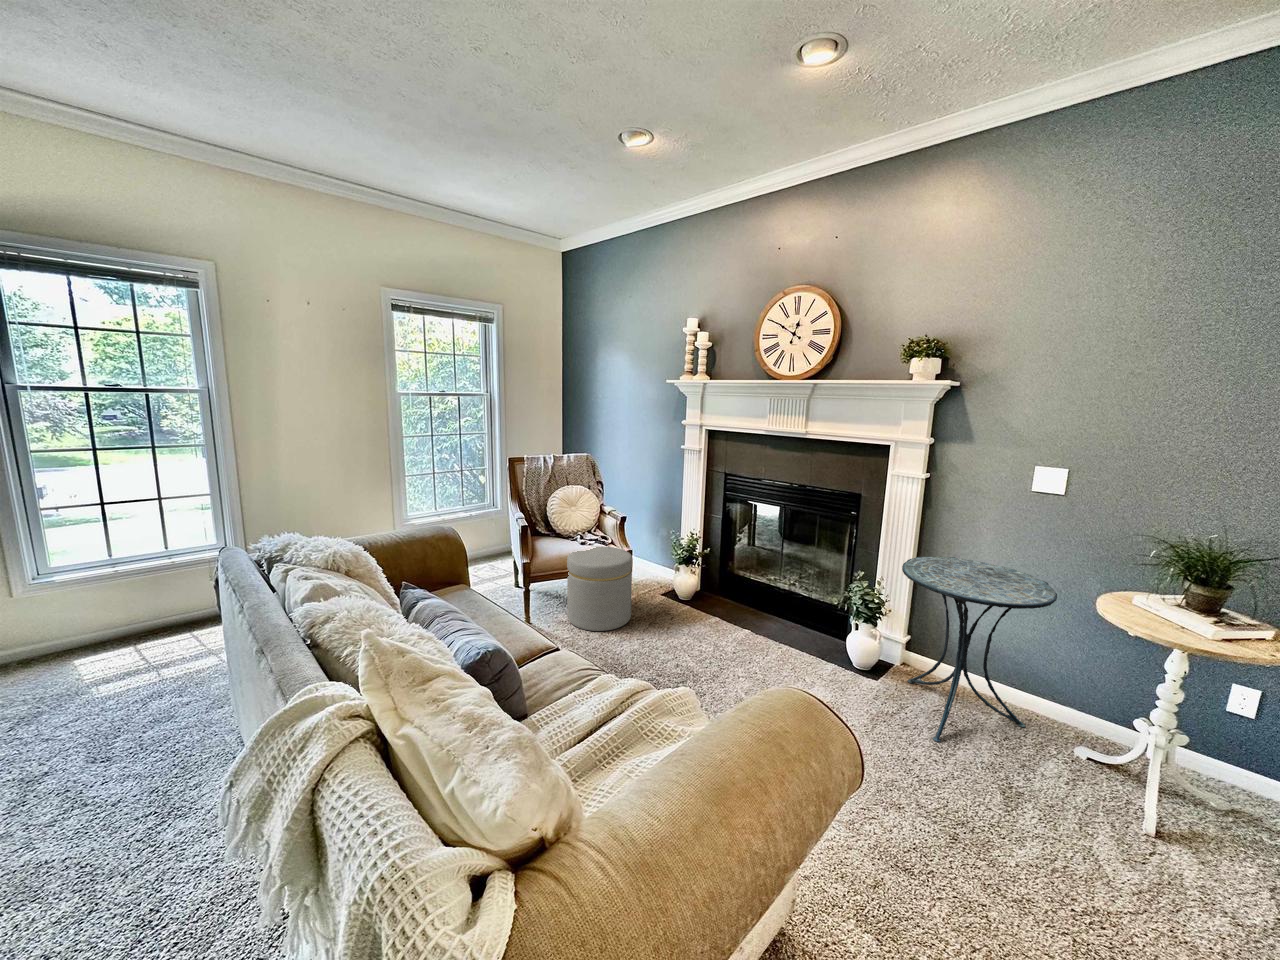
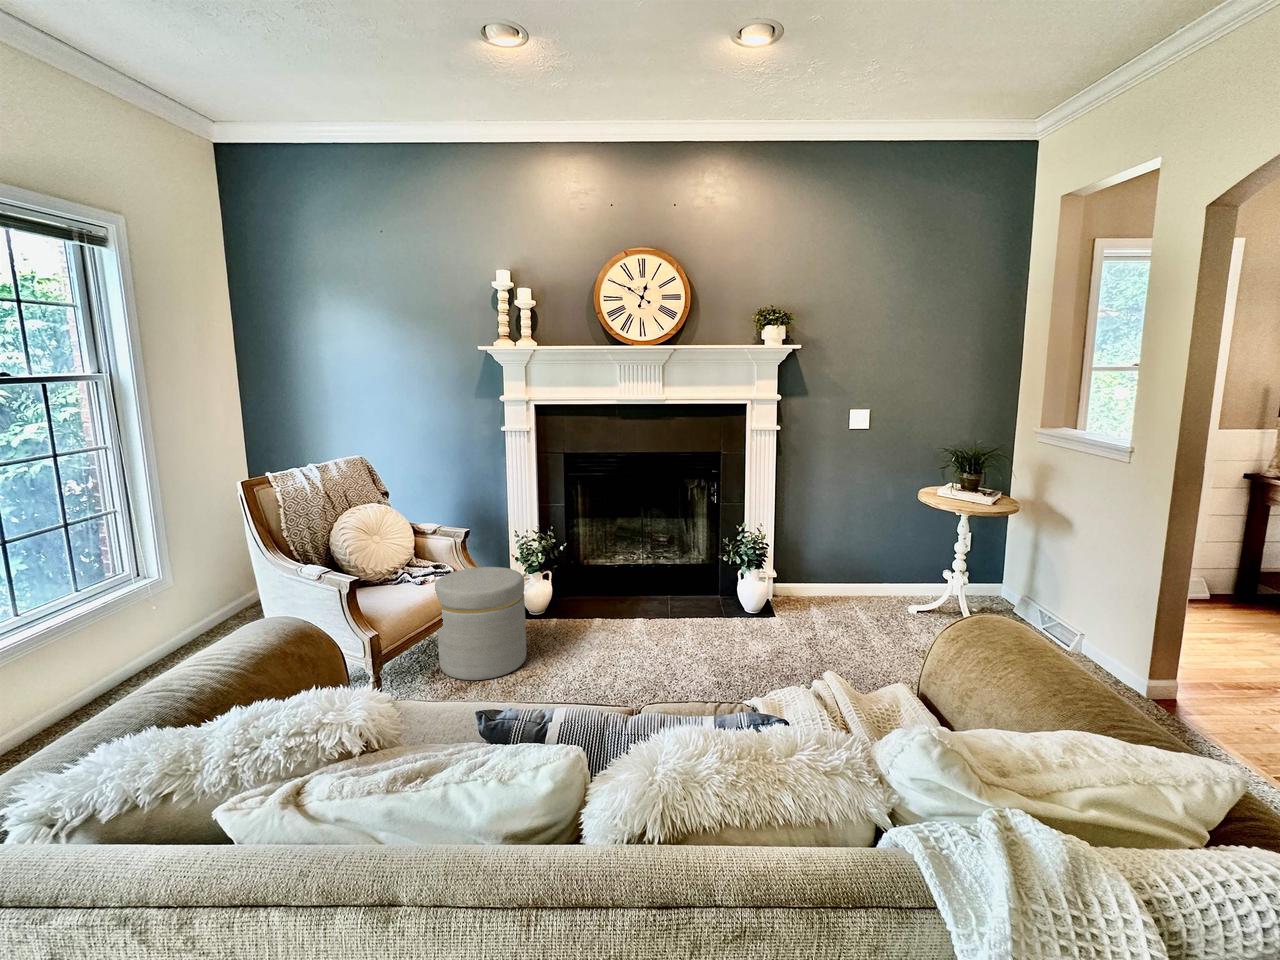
side table: present [902,556,1057,742] -> none [792,493,904,638]

